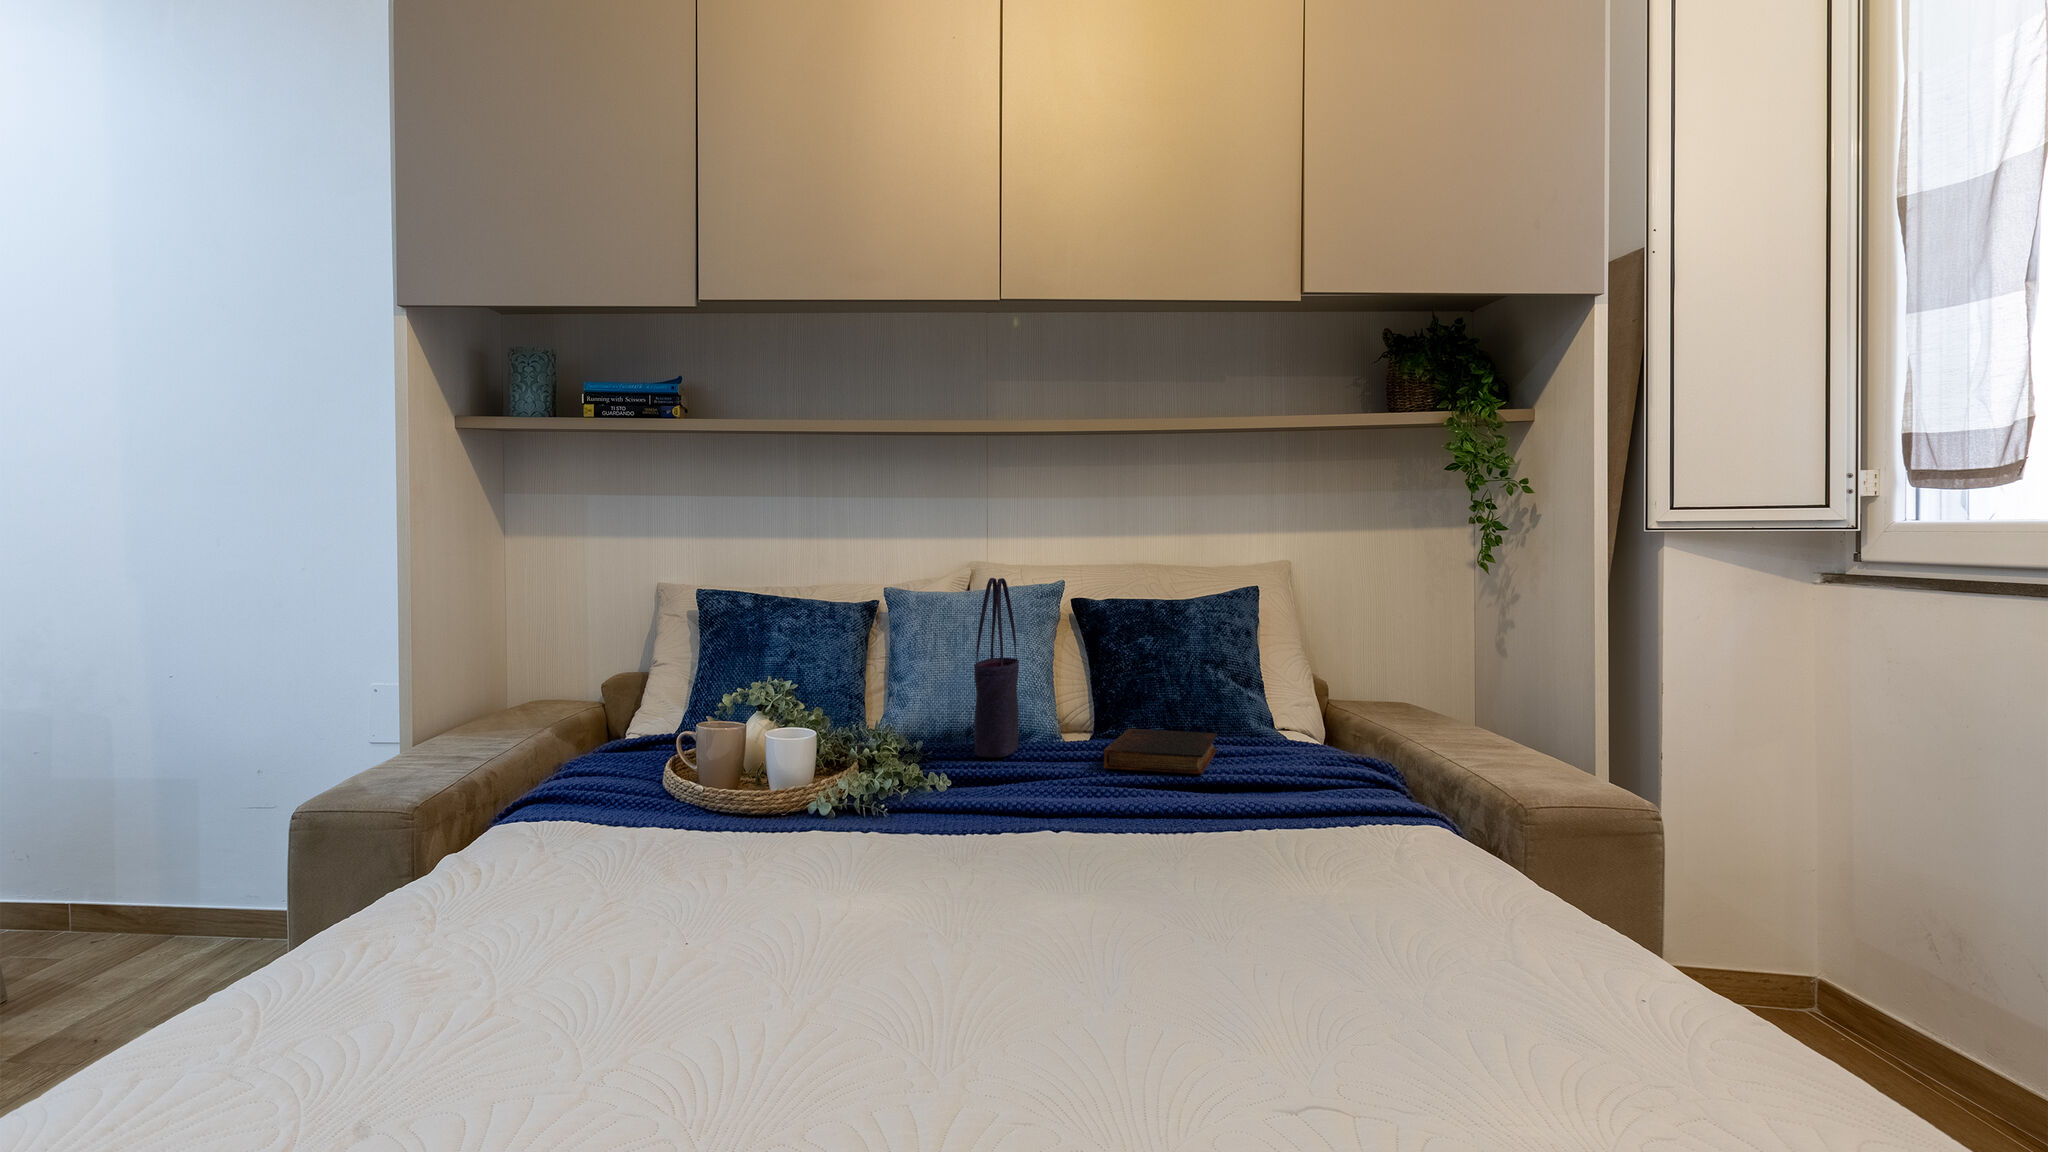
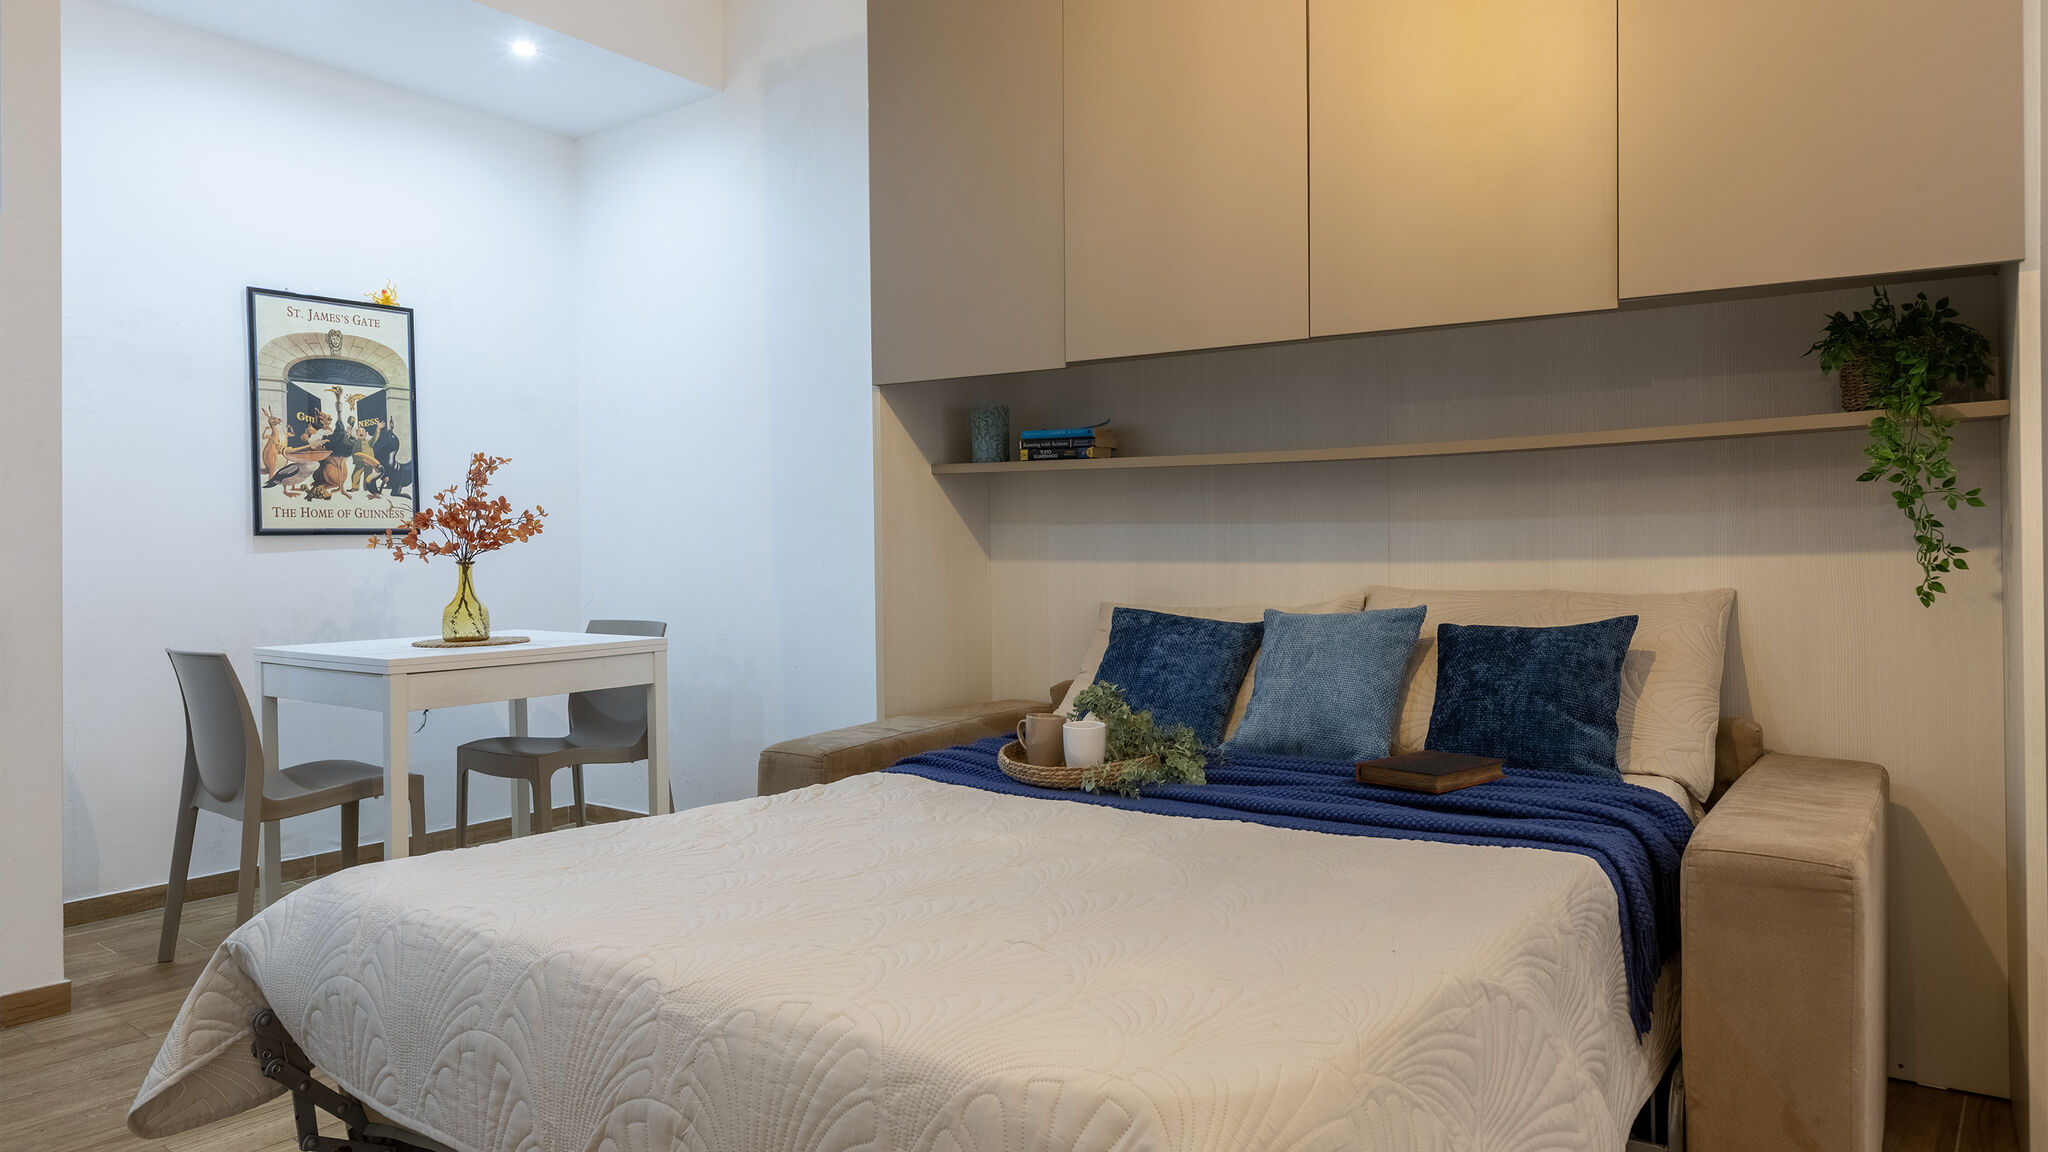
tote bag: present [974,578,1019,758] -> none [1262,598,1319,765]

